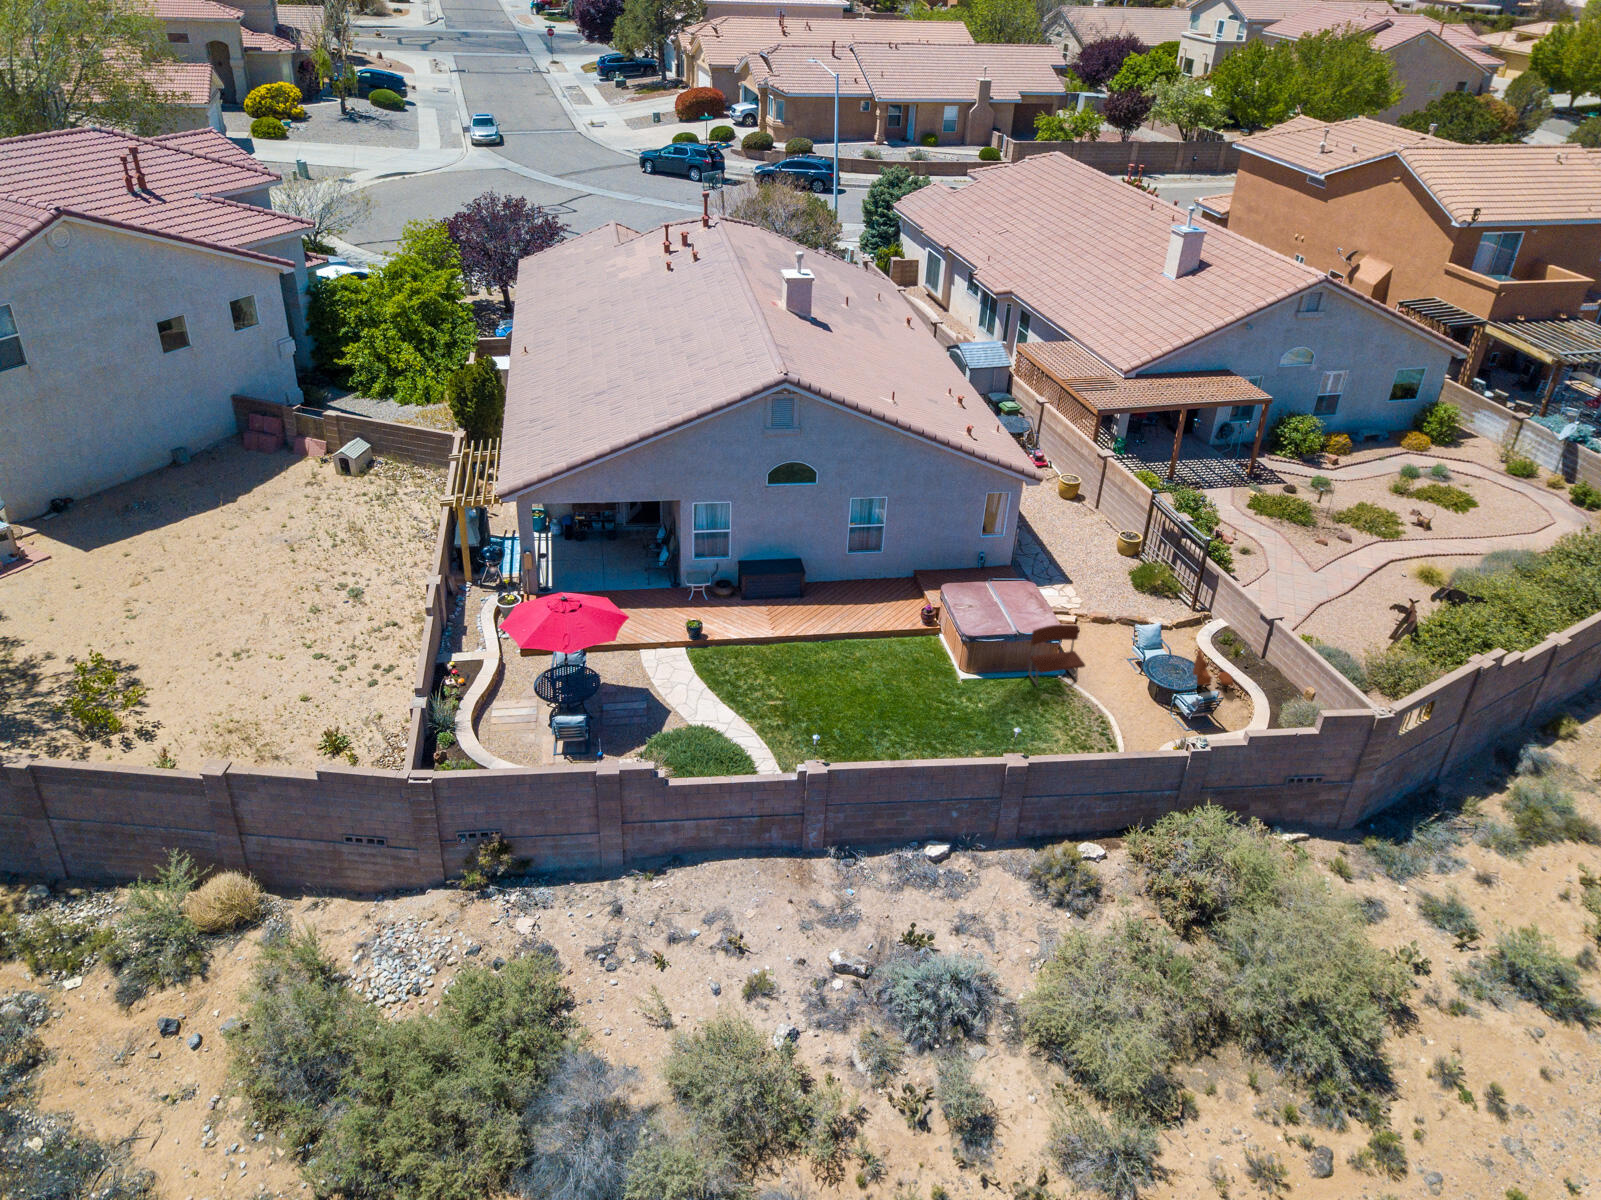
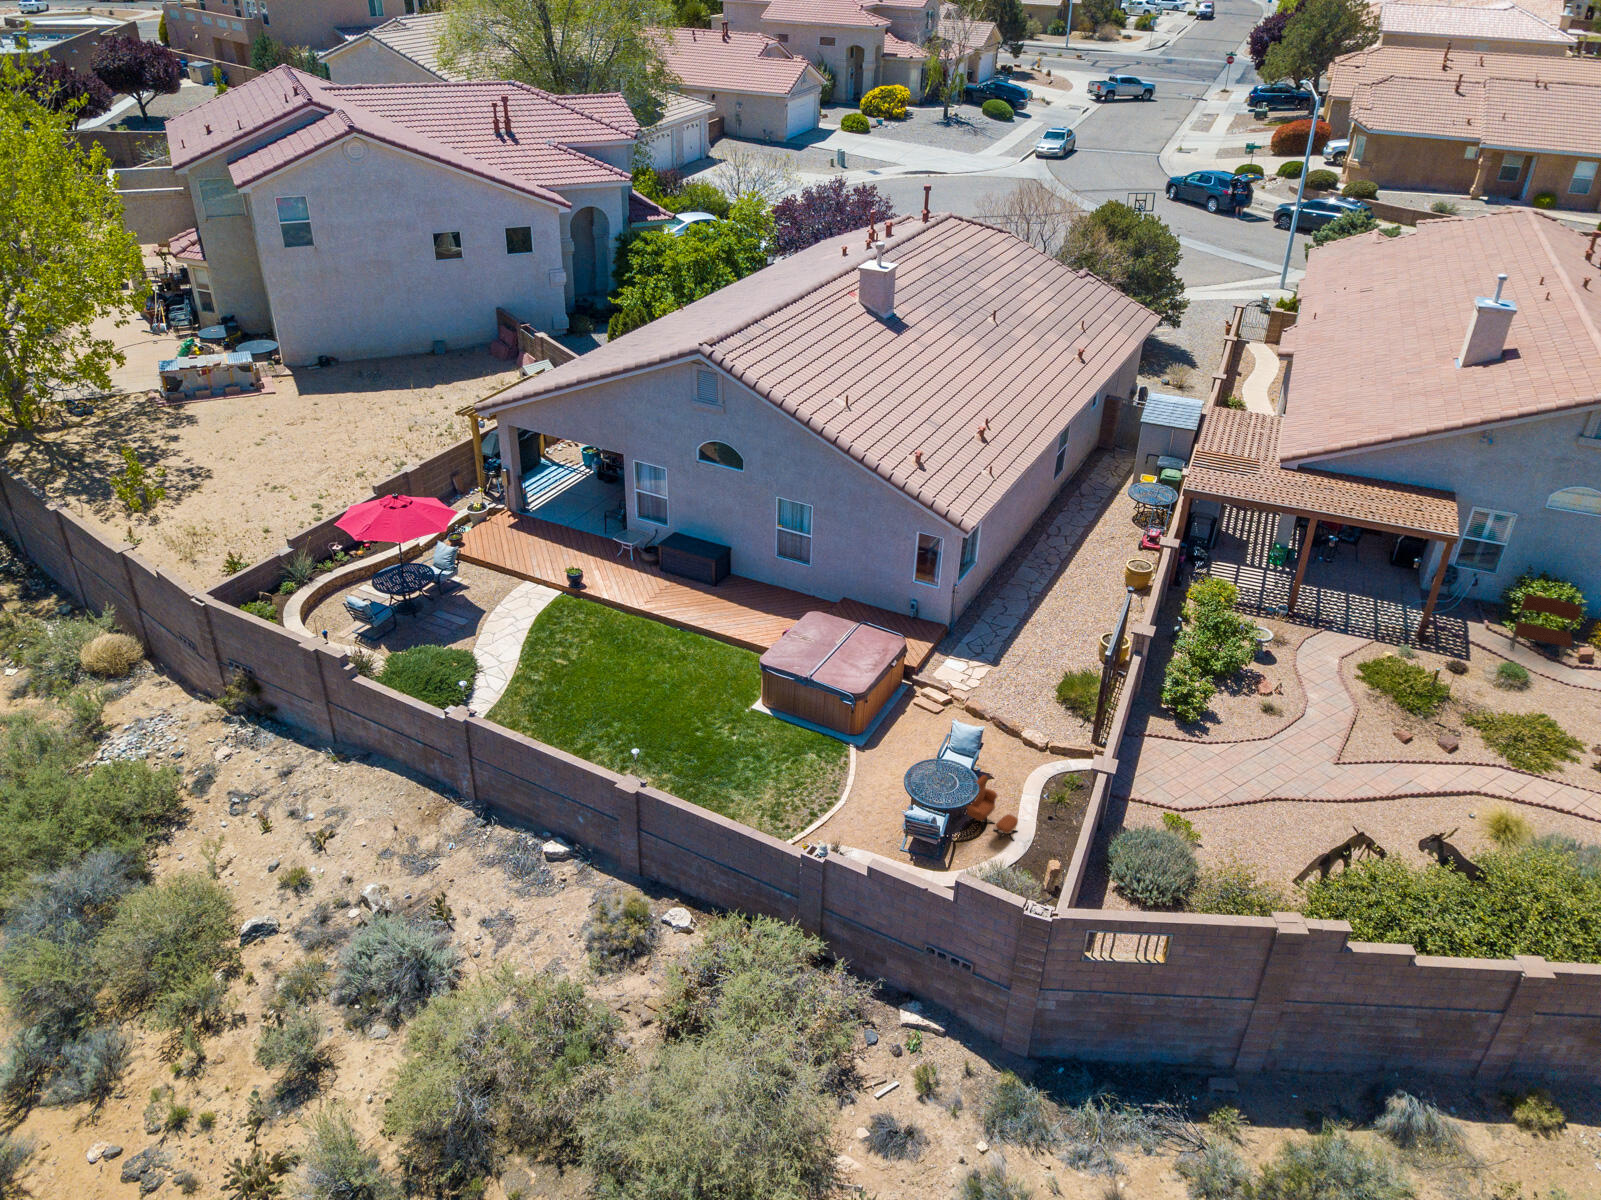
bench: present [1028,625,1085,686] -> present [1511,595,1581,662]

